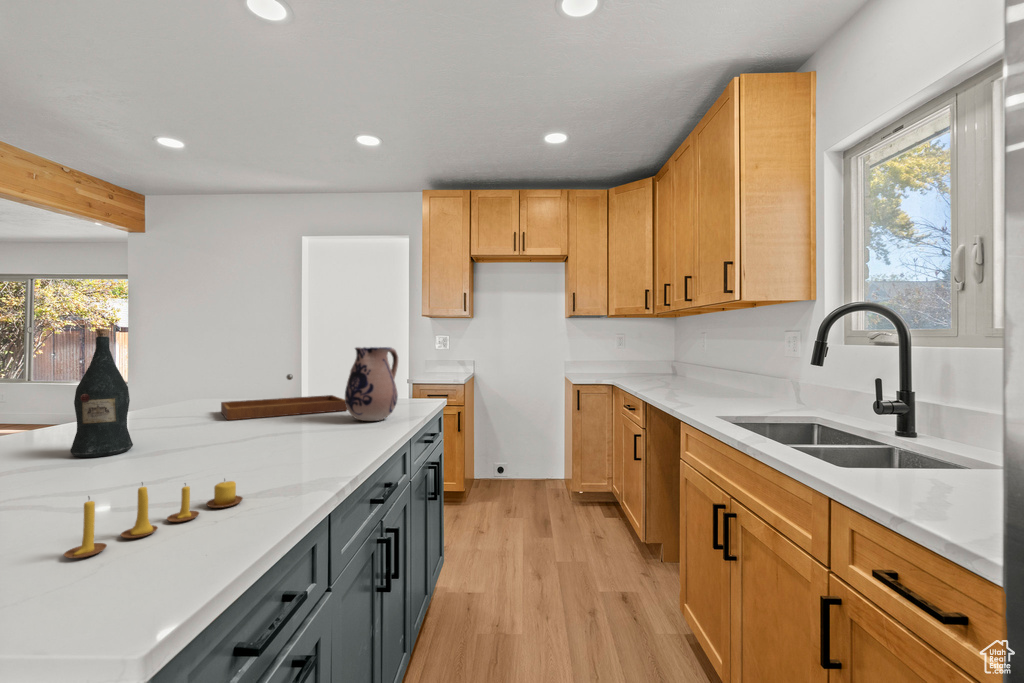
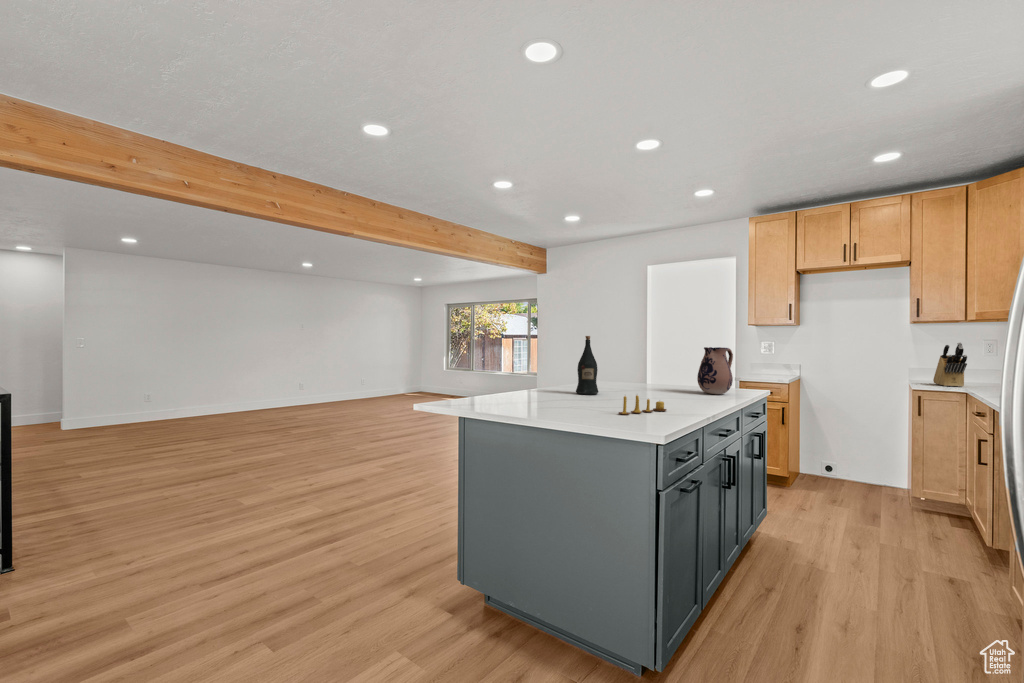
knife block: none [586,336,614,379] -> present [933,343,967,387]
tray: present [221,374,348,420] -> none [620,364,696,389]

